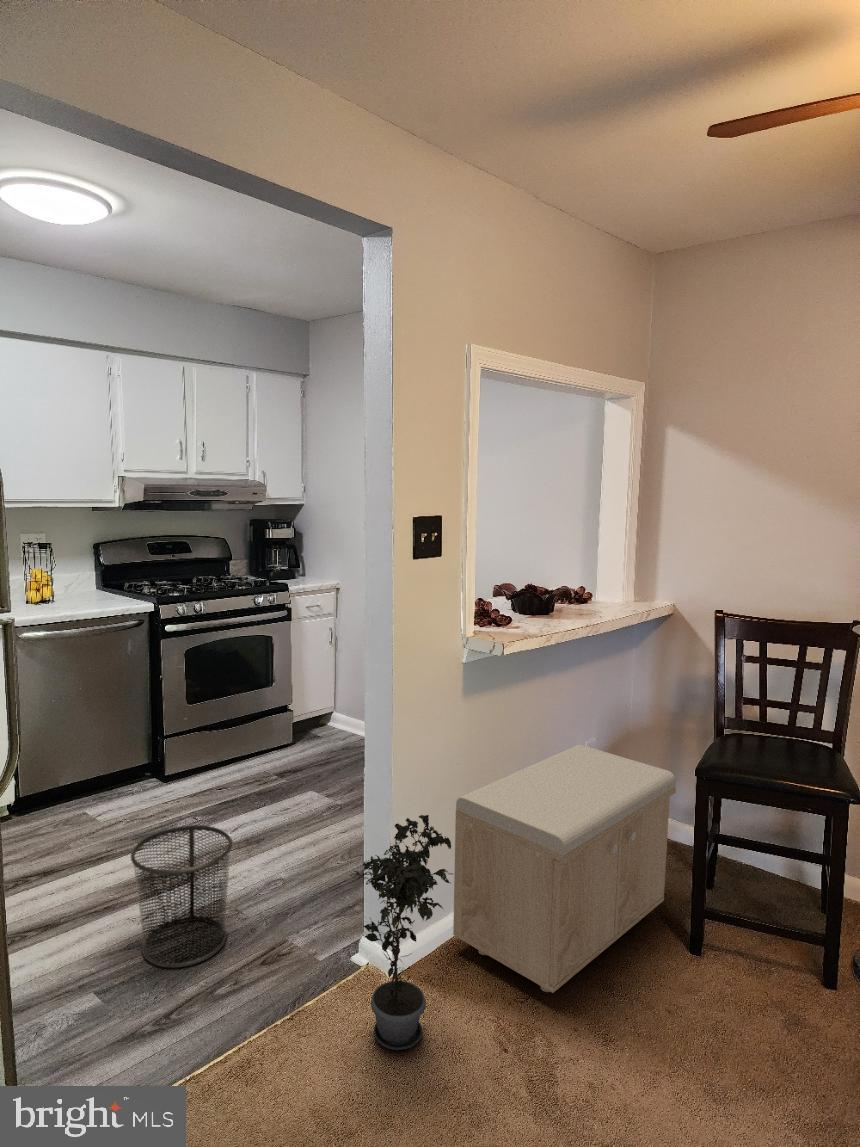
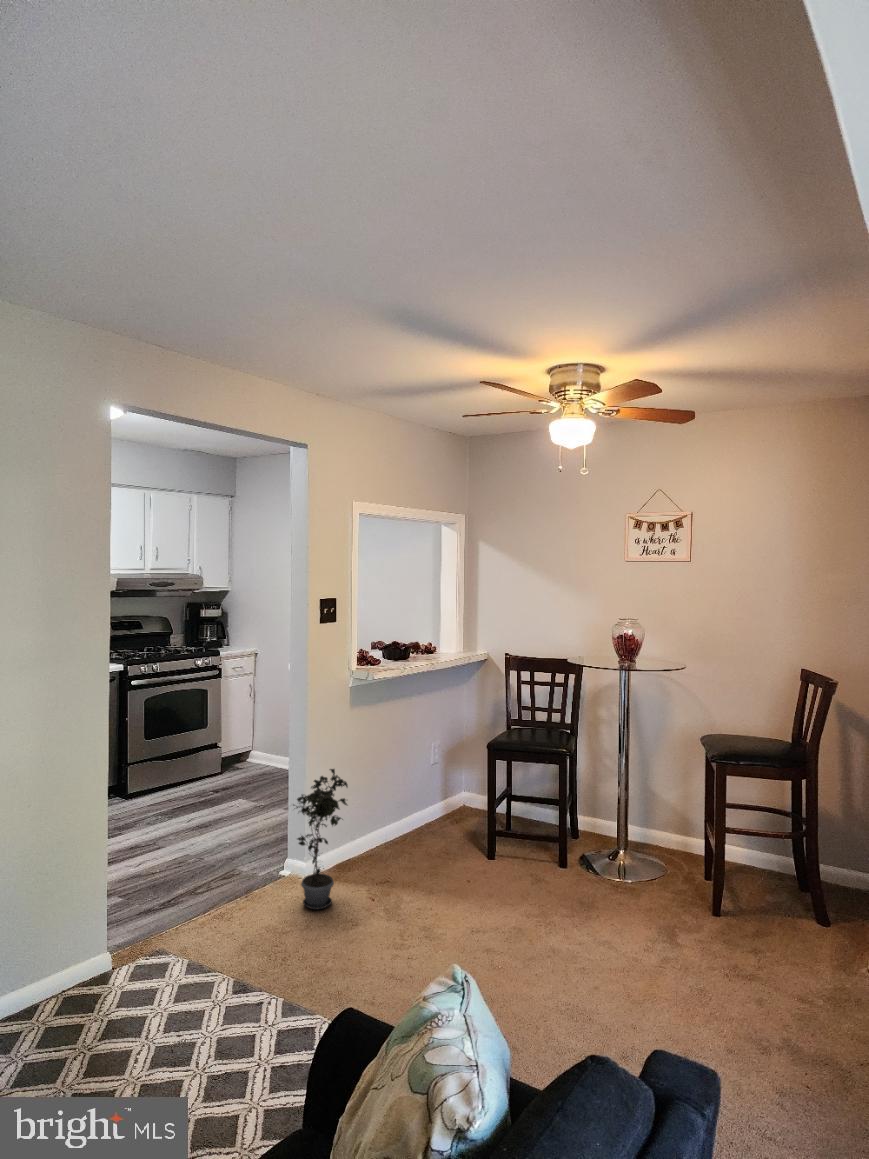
storage bench: present [453,745,676,993] -> none [348,741,481,880]
waste bin: present [131,825,233,968] -> none [138,803,205,891]

